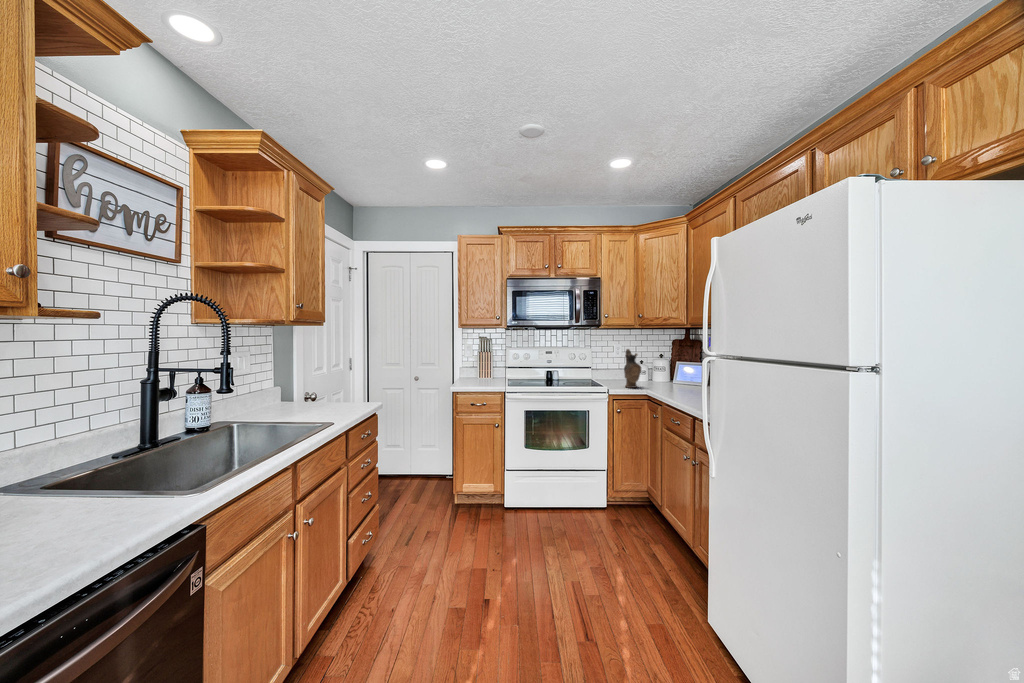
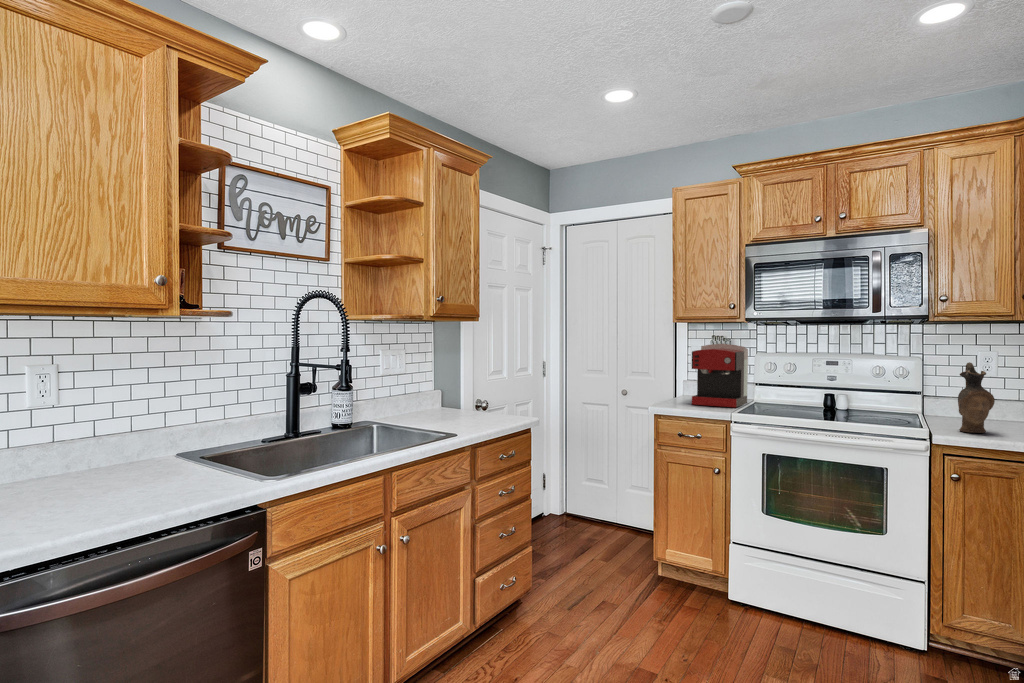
coffee maker: none [470,340,501,382] -> present [692,344,748,407]

